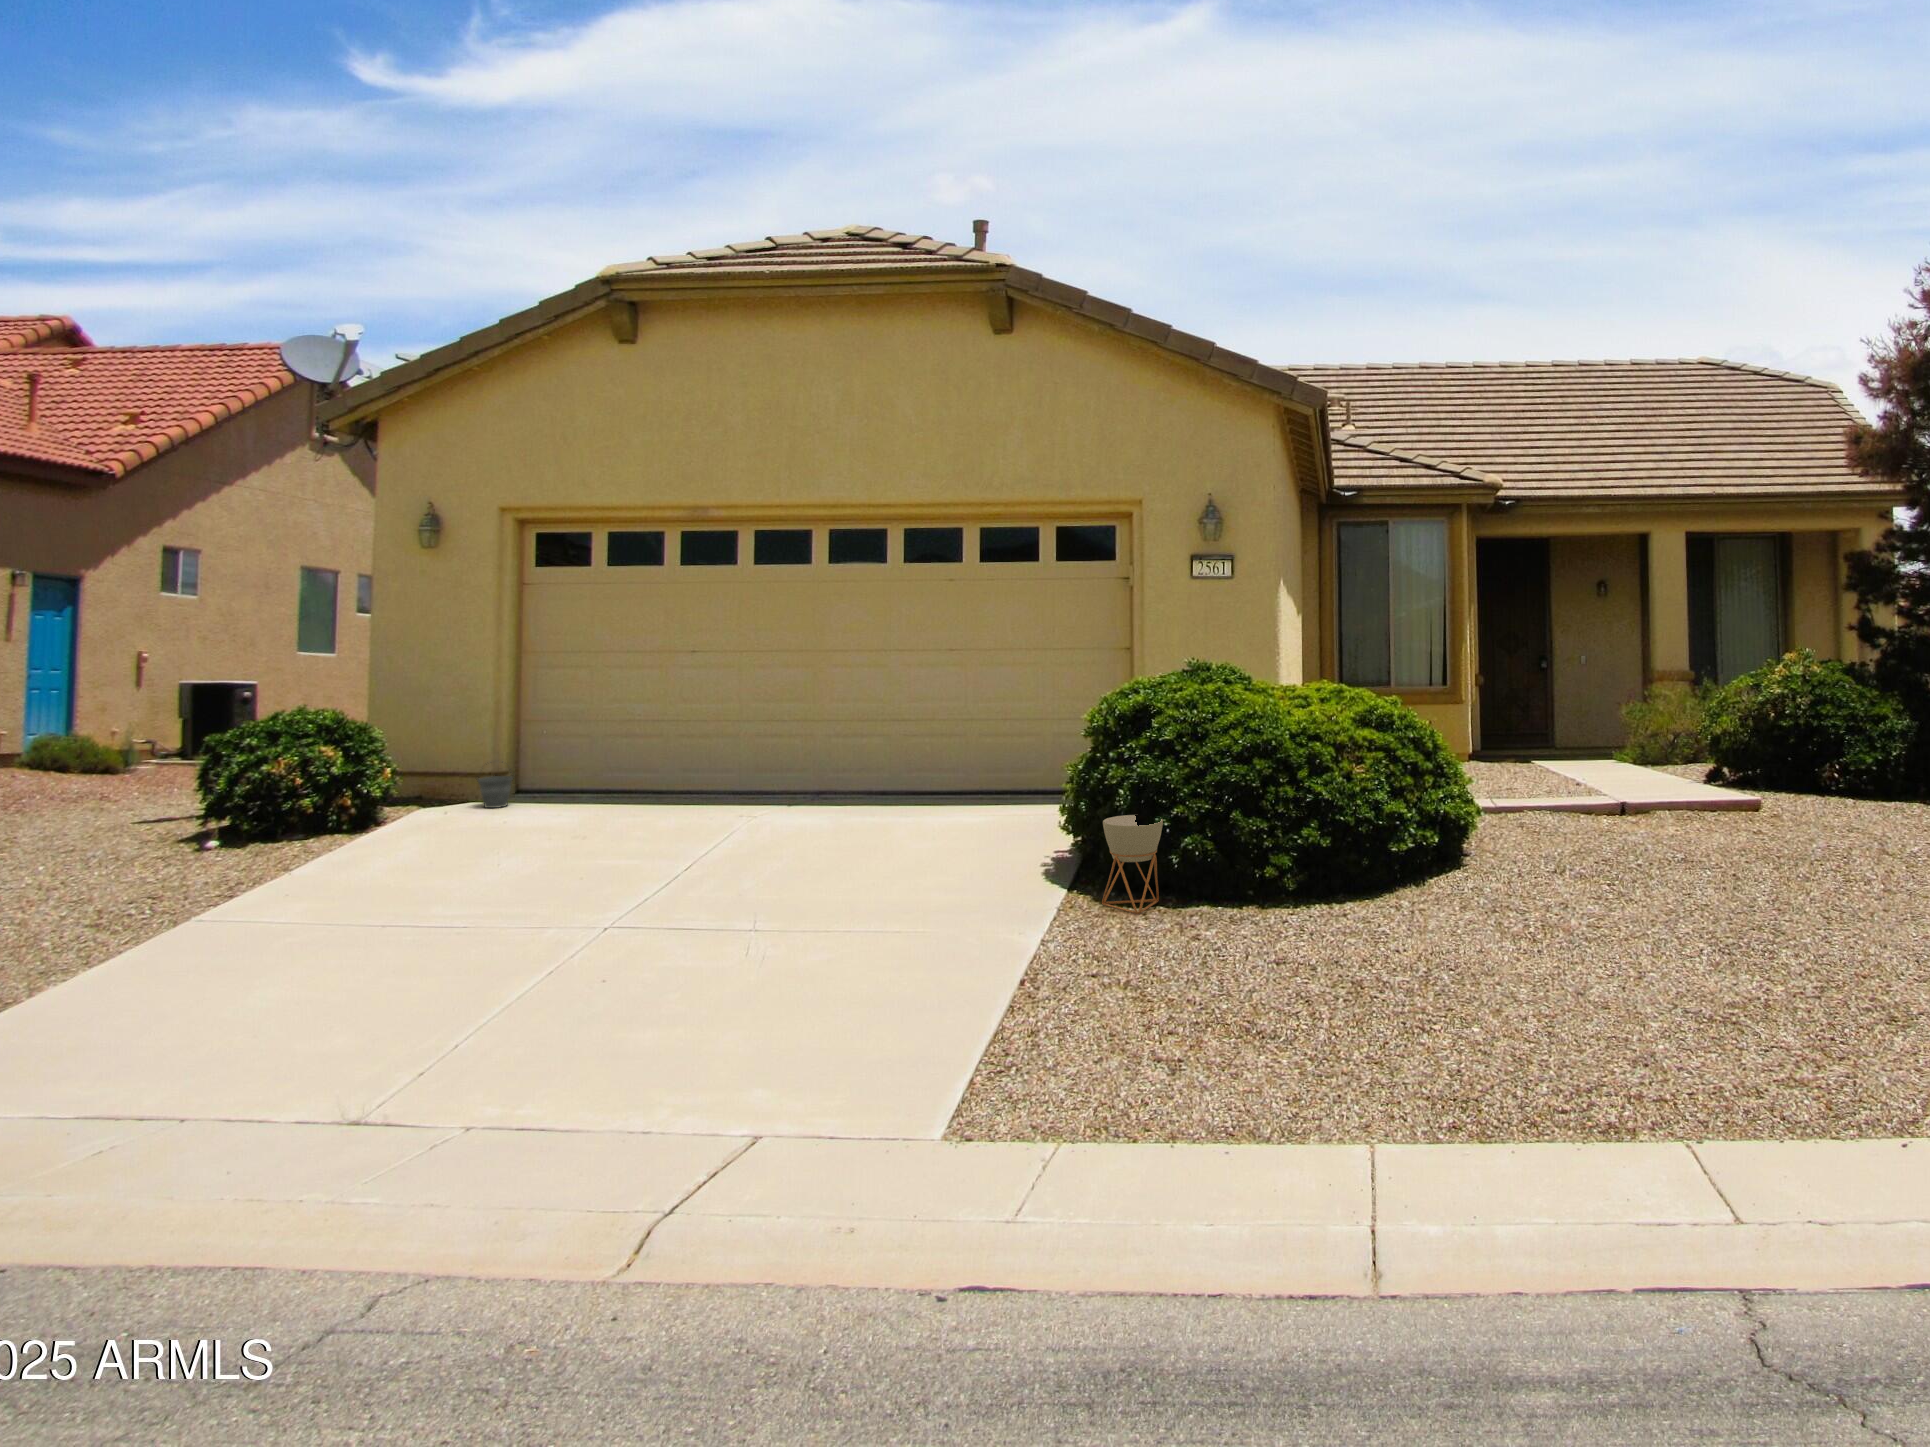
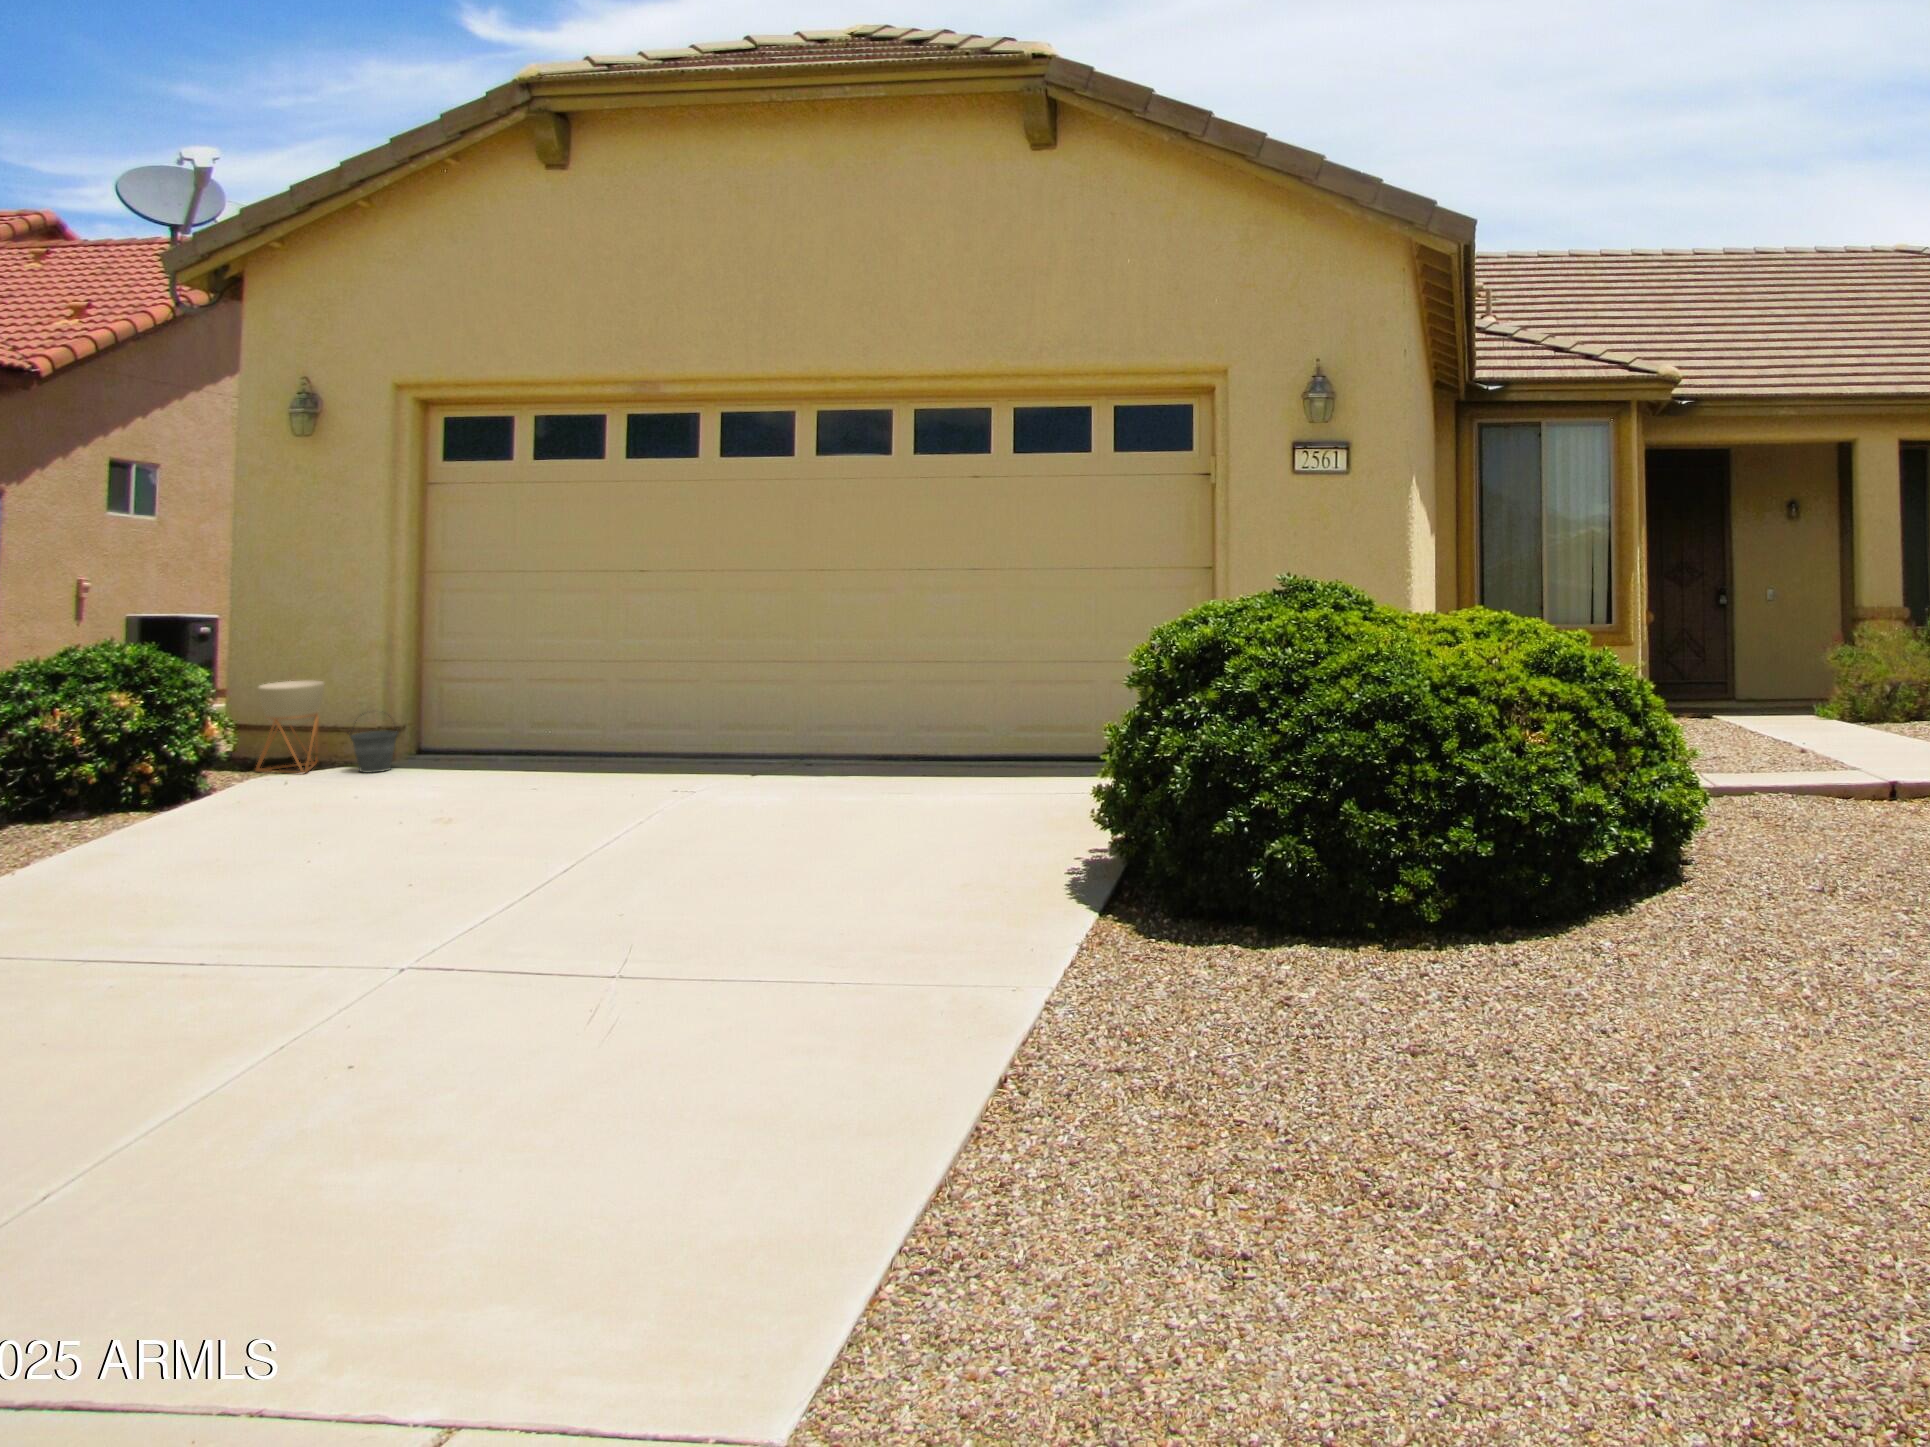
planter: present [1102,815,1163,914] -> present [256,681,324,773]

